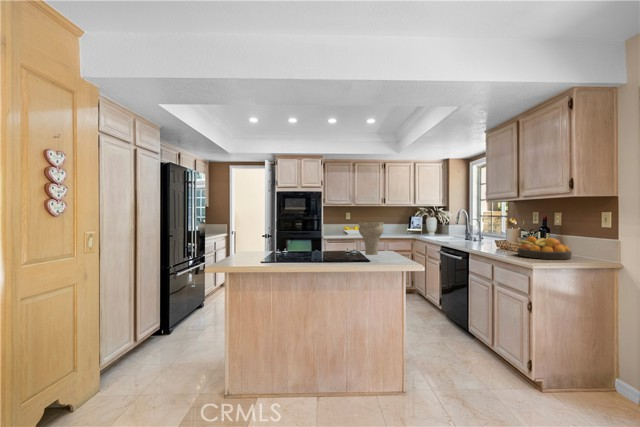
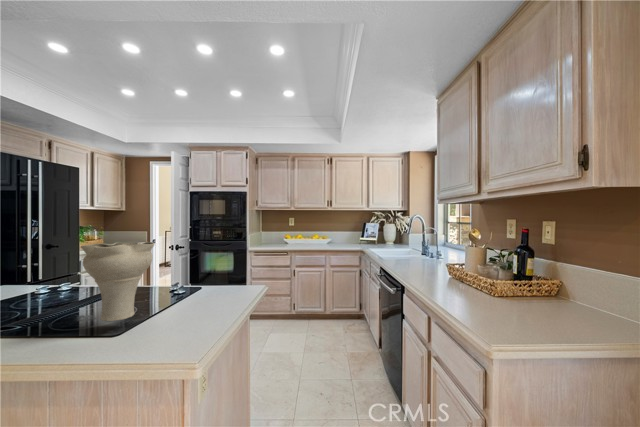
fruit bowl: present [518,236,571,259] -> none [468,267,576,323]

